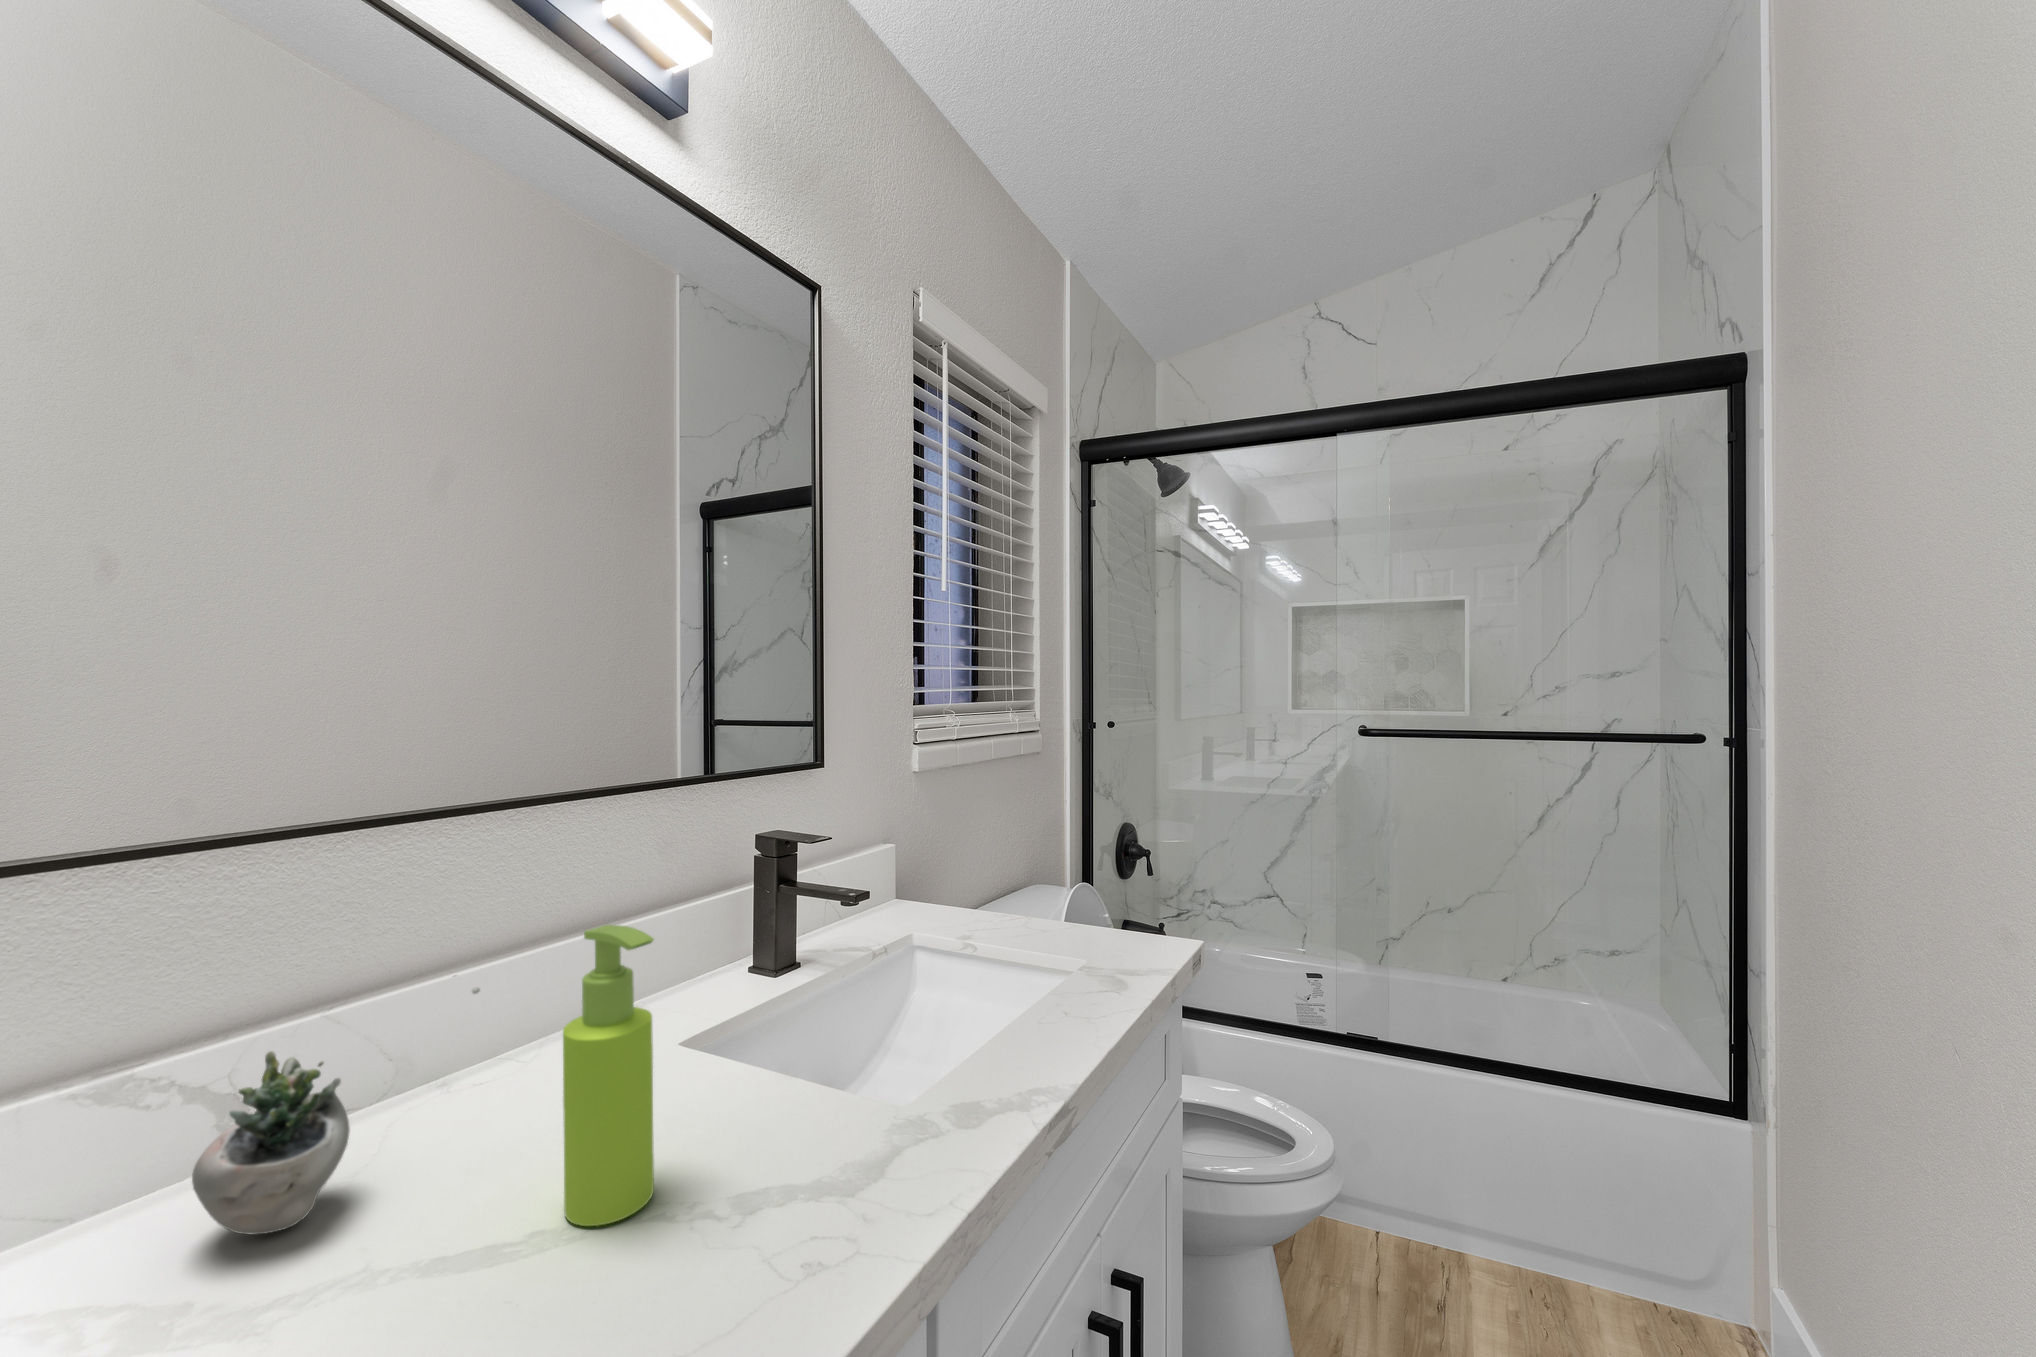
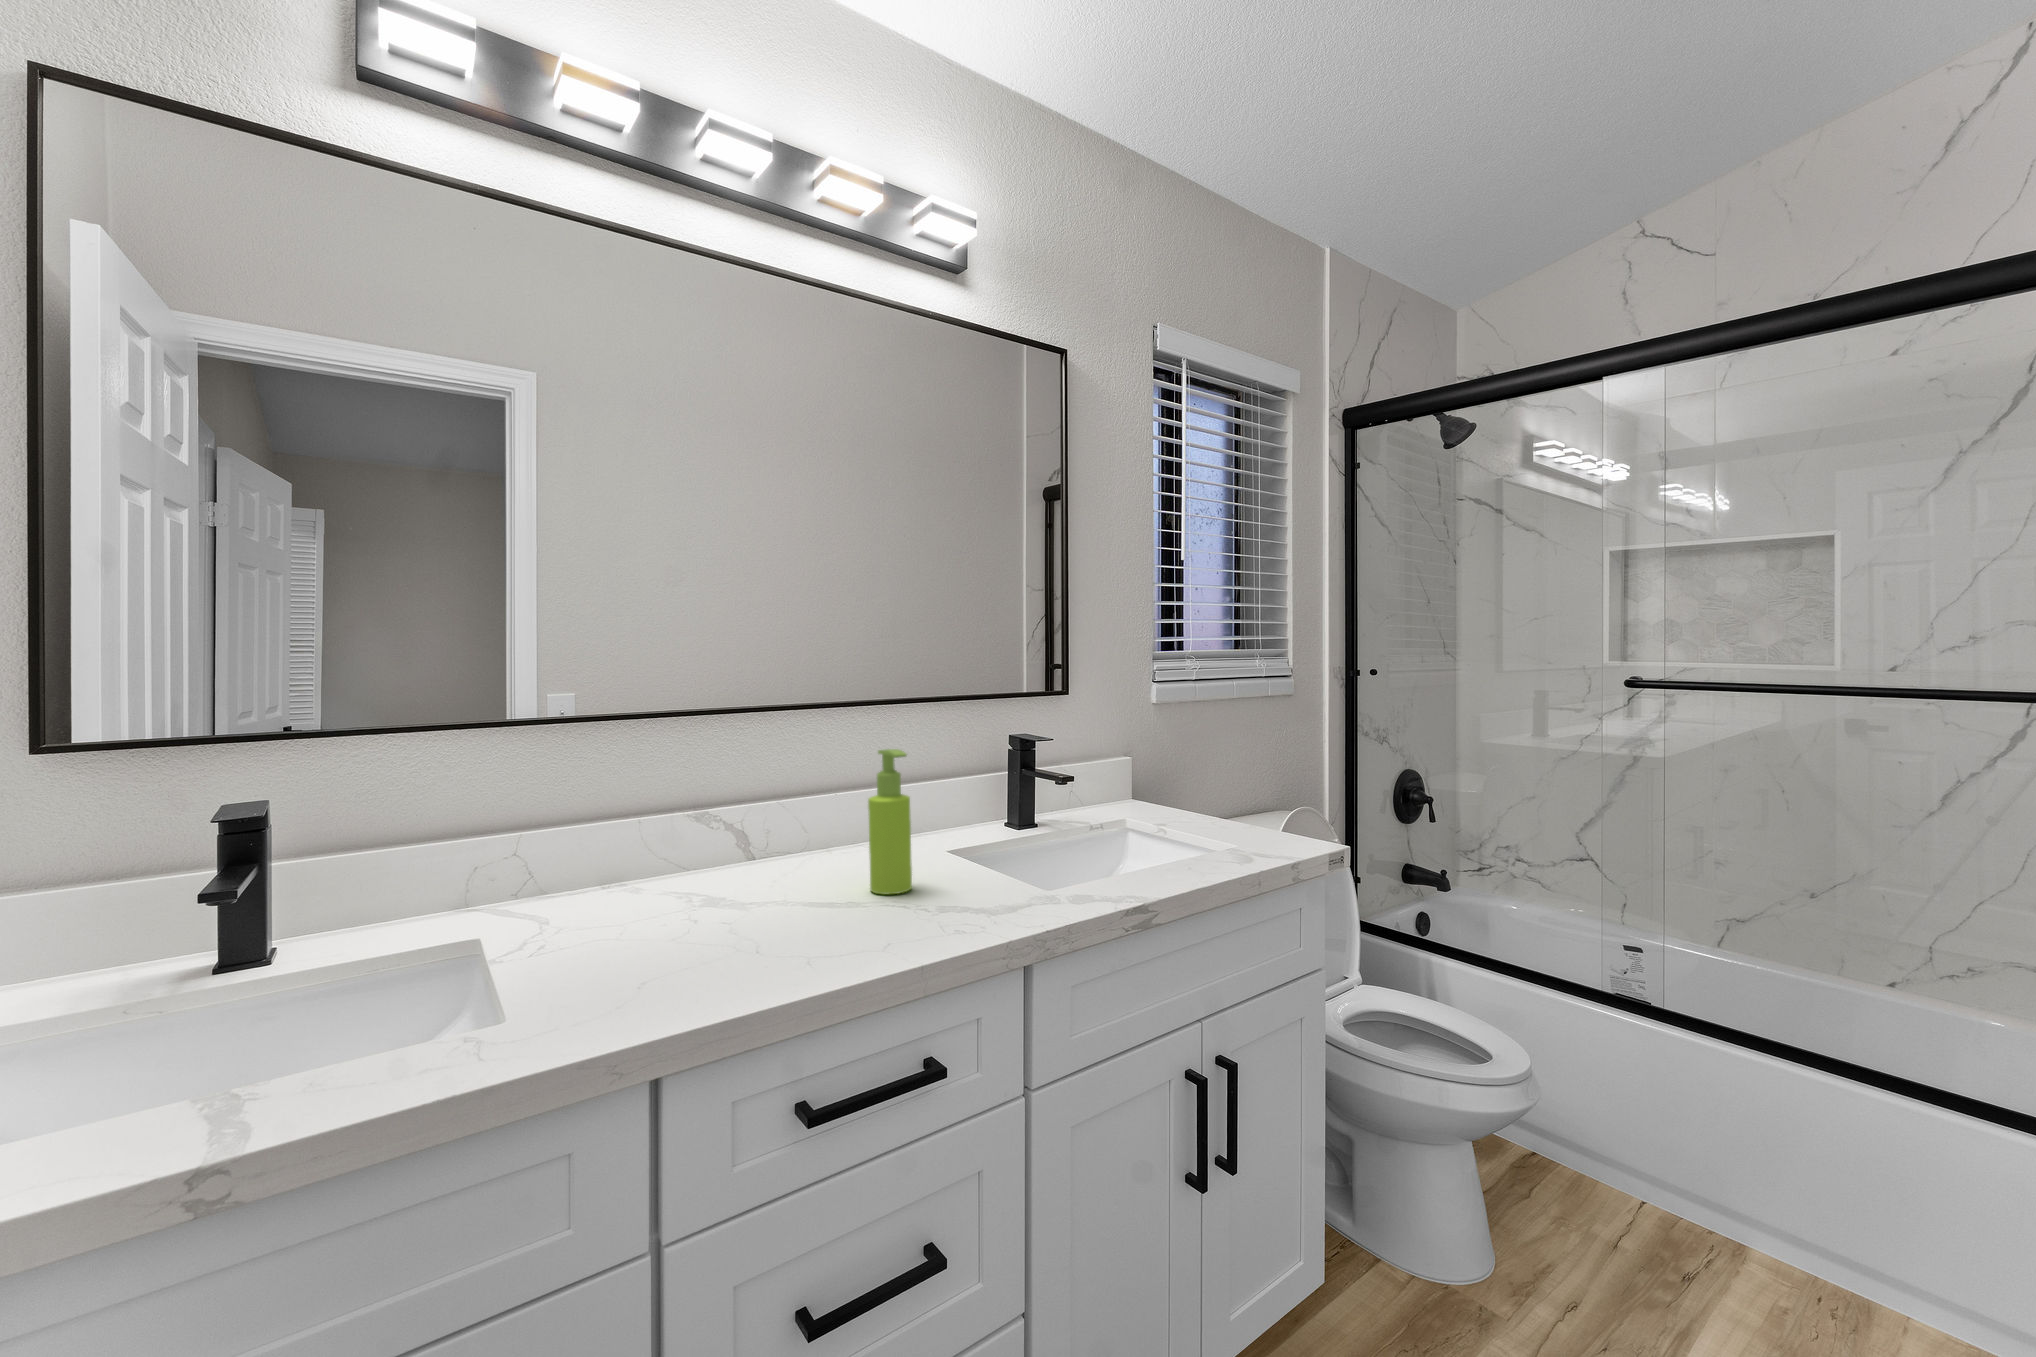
succulent plant: present [192,987,480,1235] -> none [728,783,839,878]

